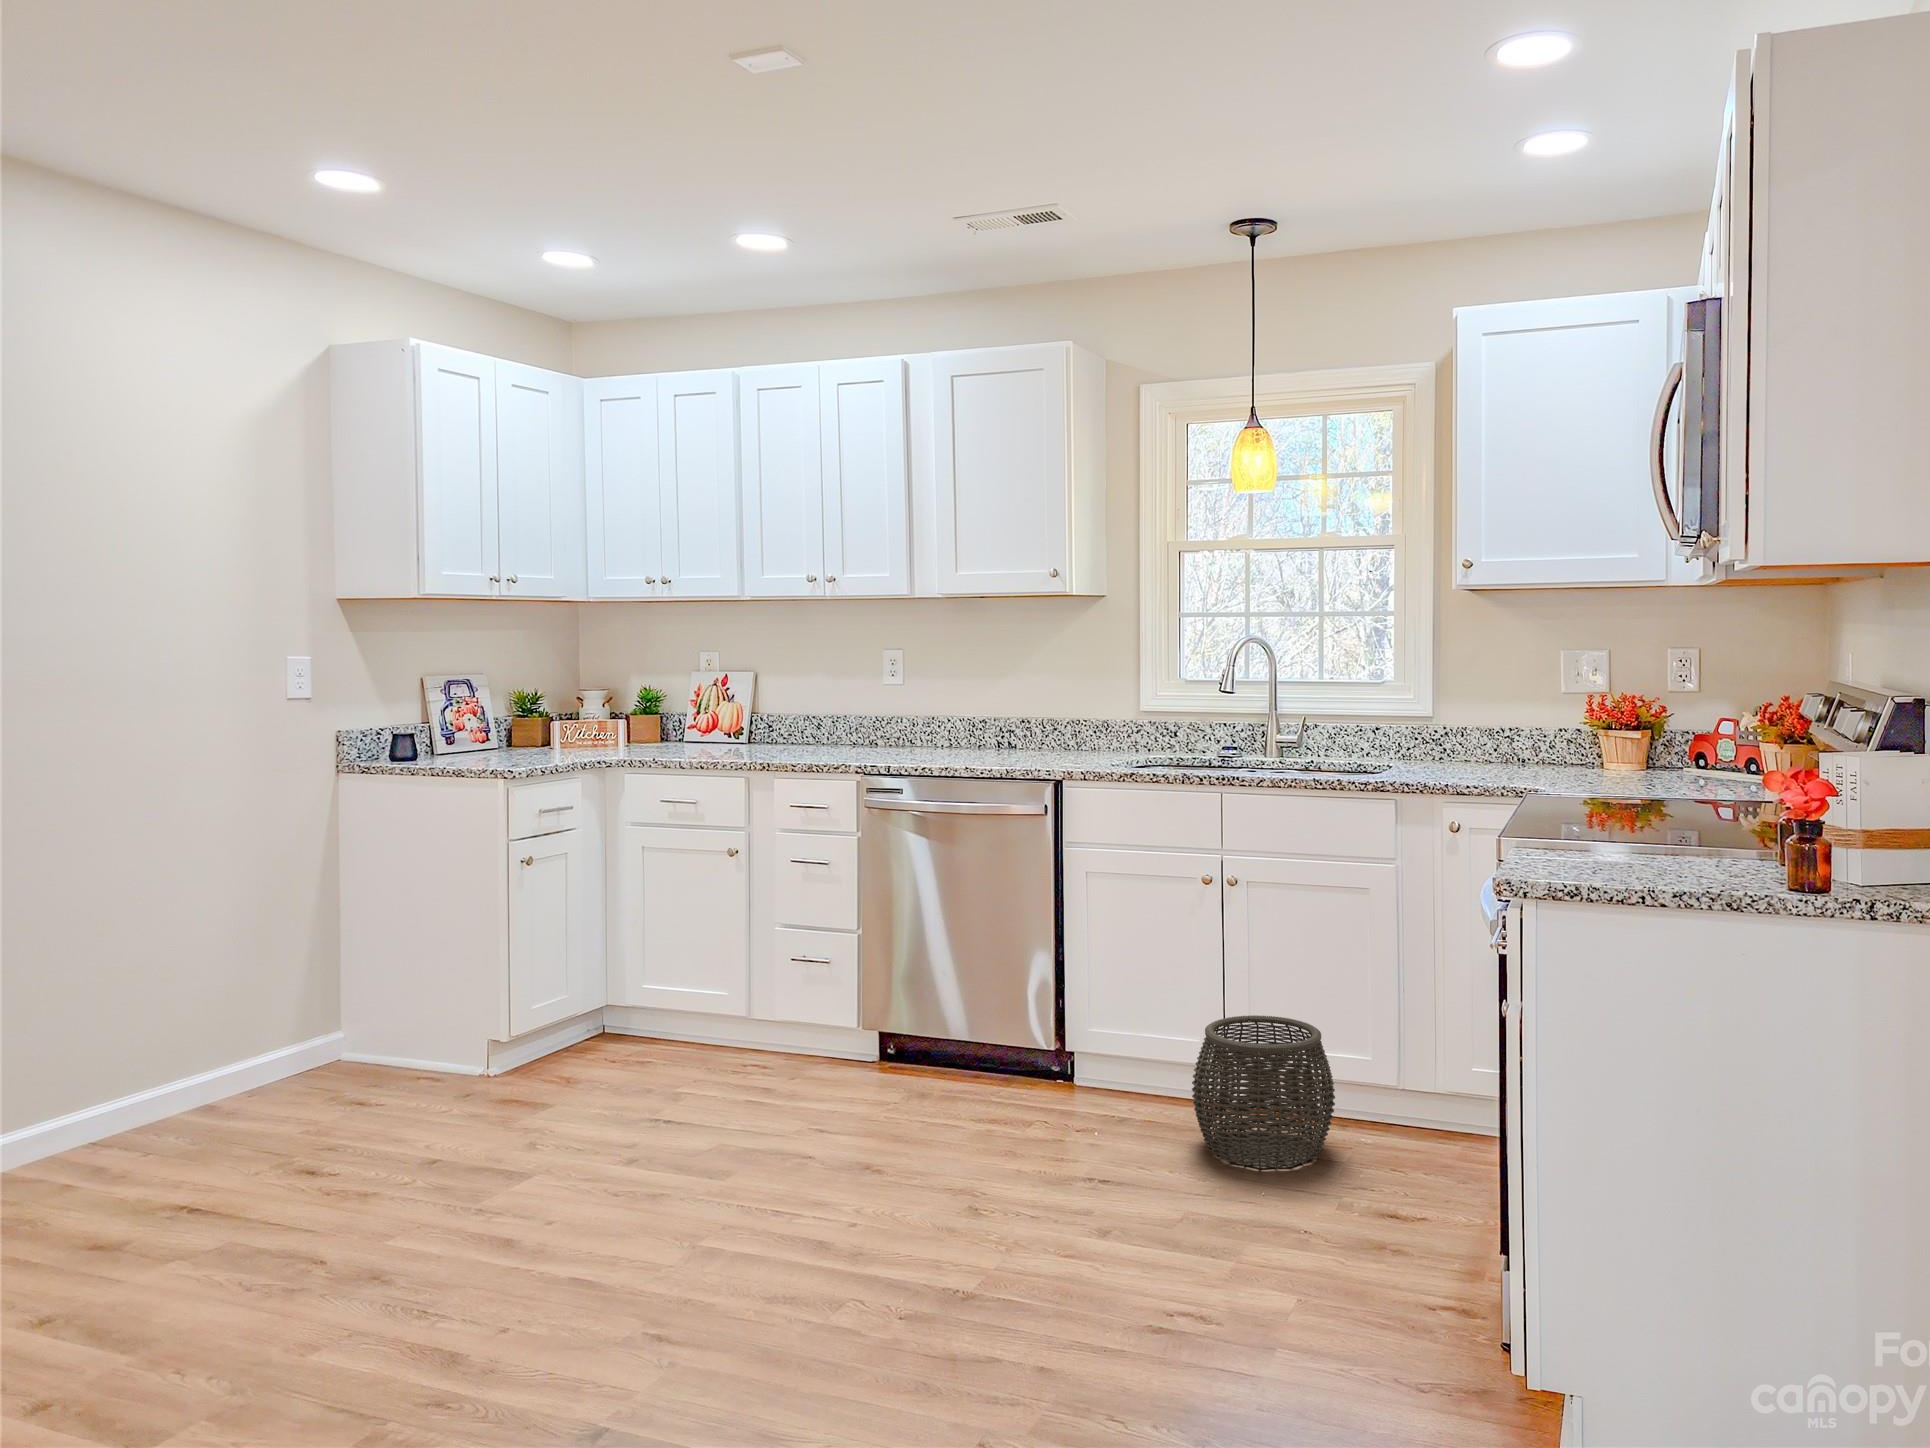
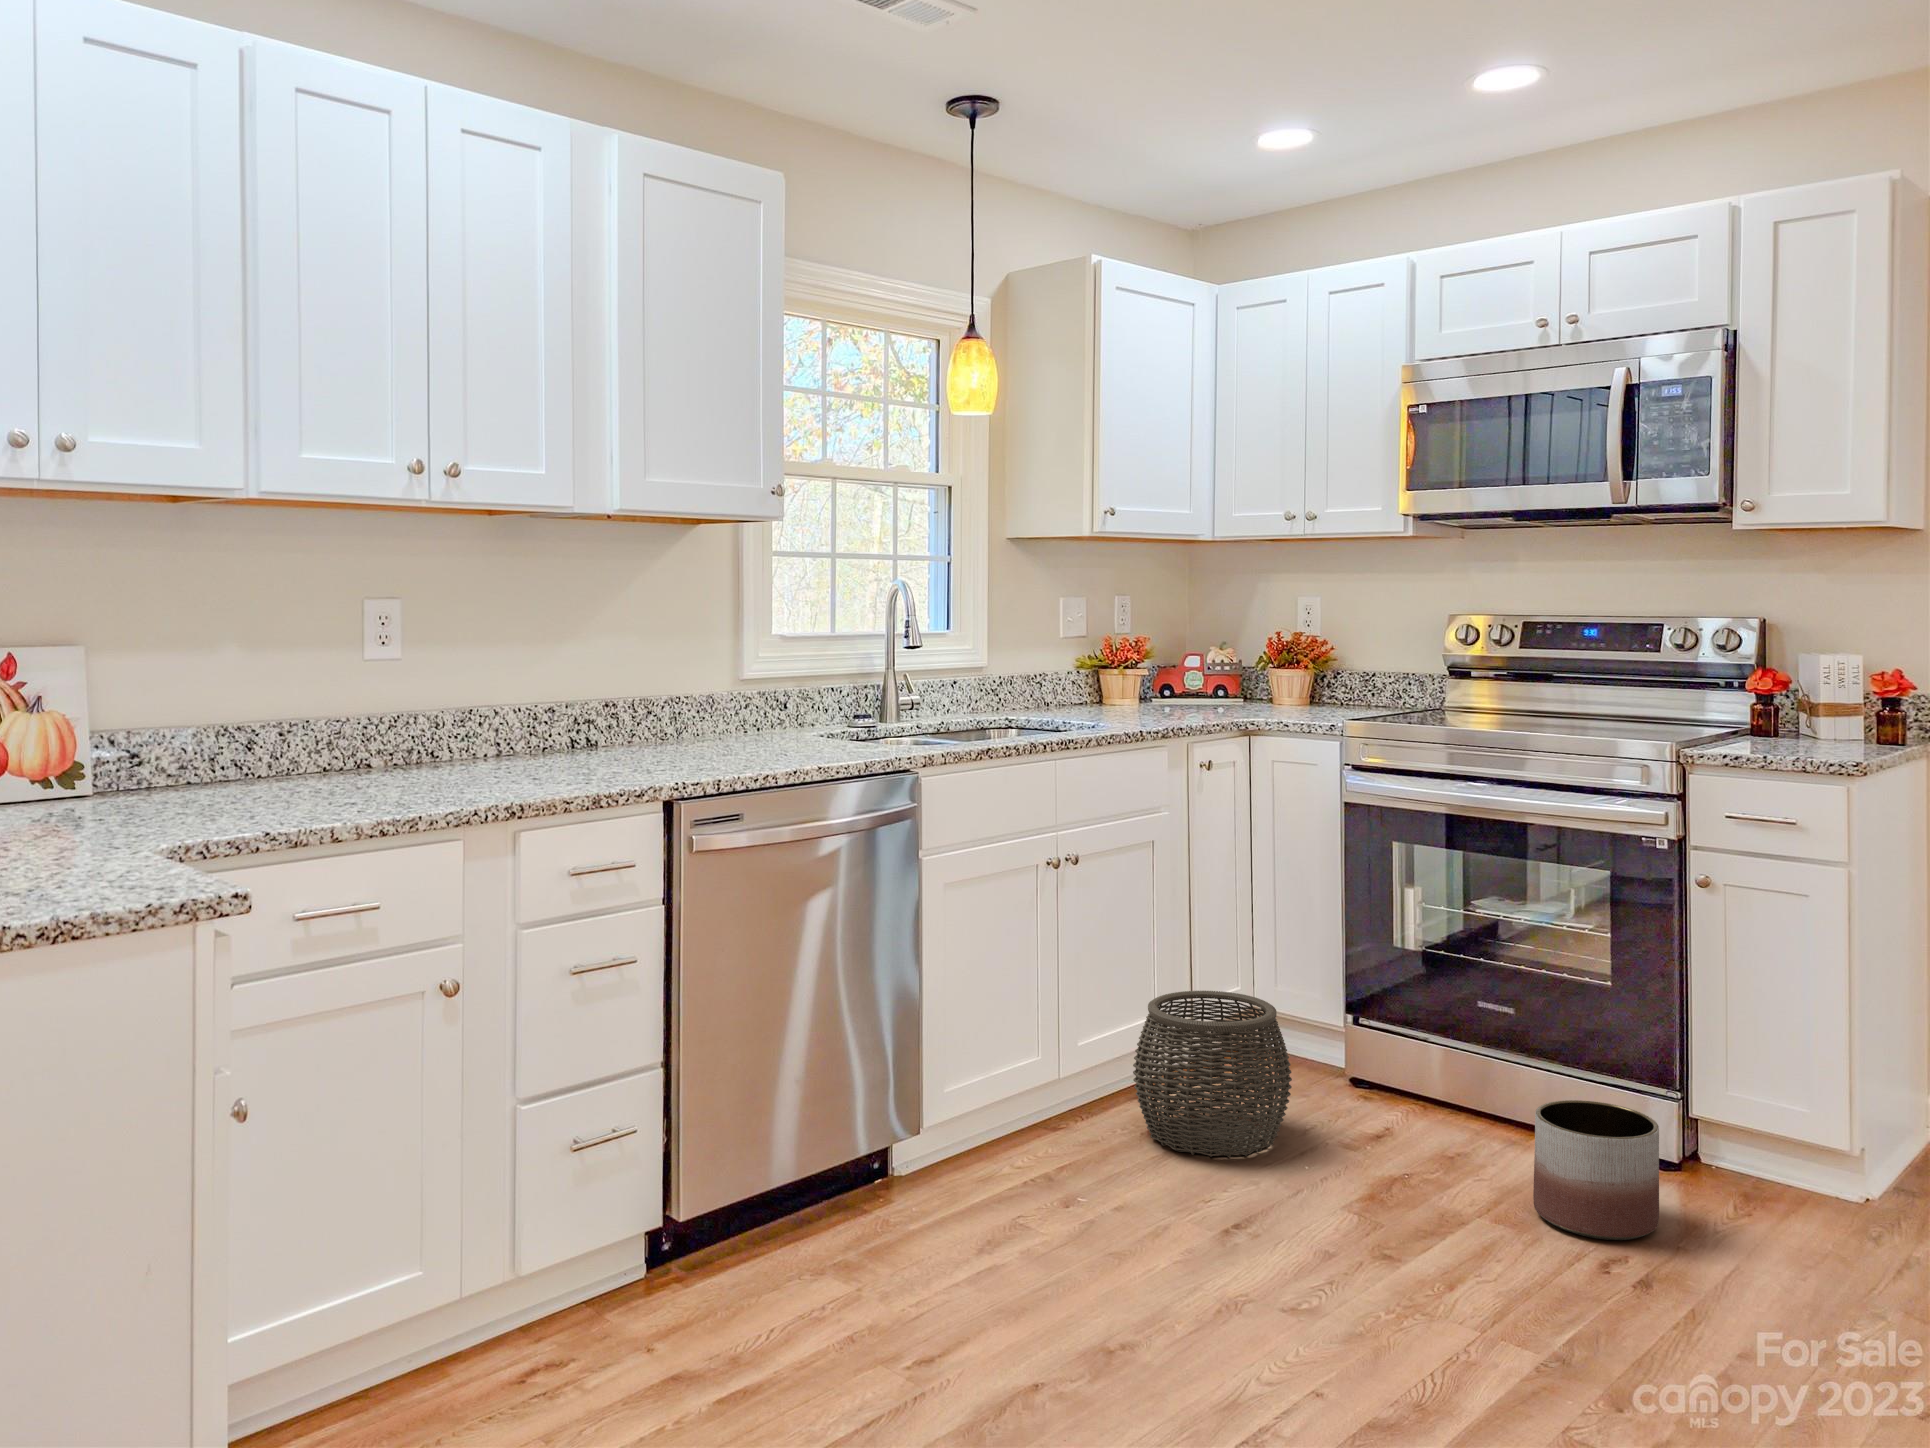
planter: none [1166,1172,1281,1318] -> present [1533,1100,1659,1240]

